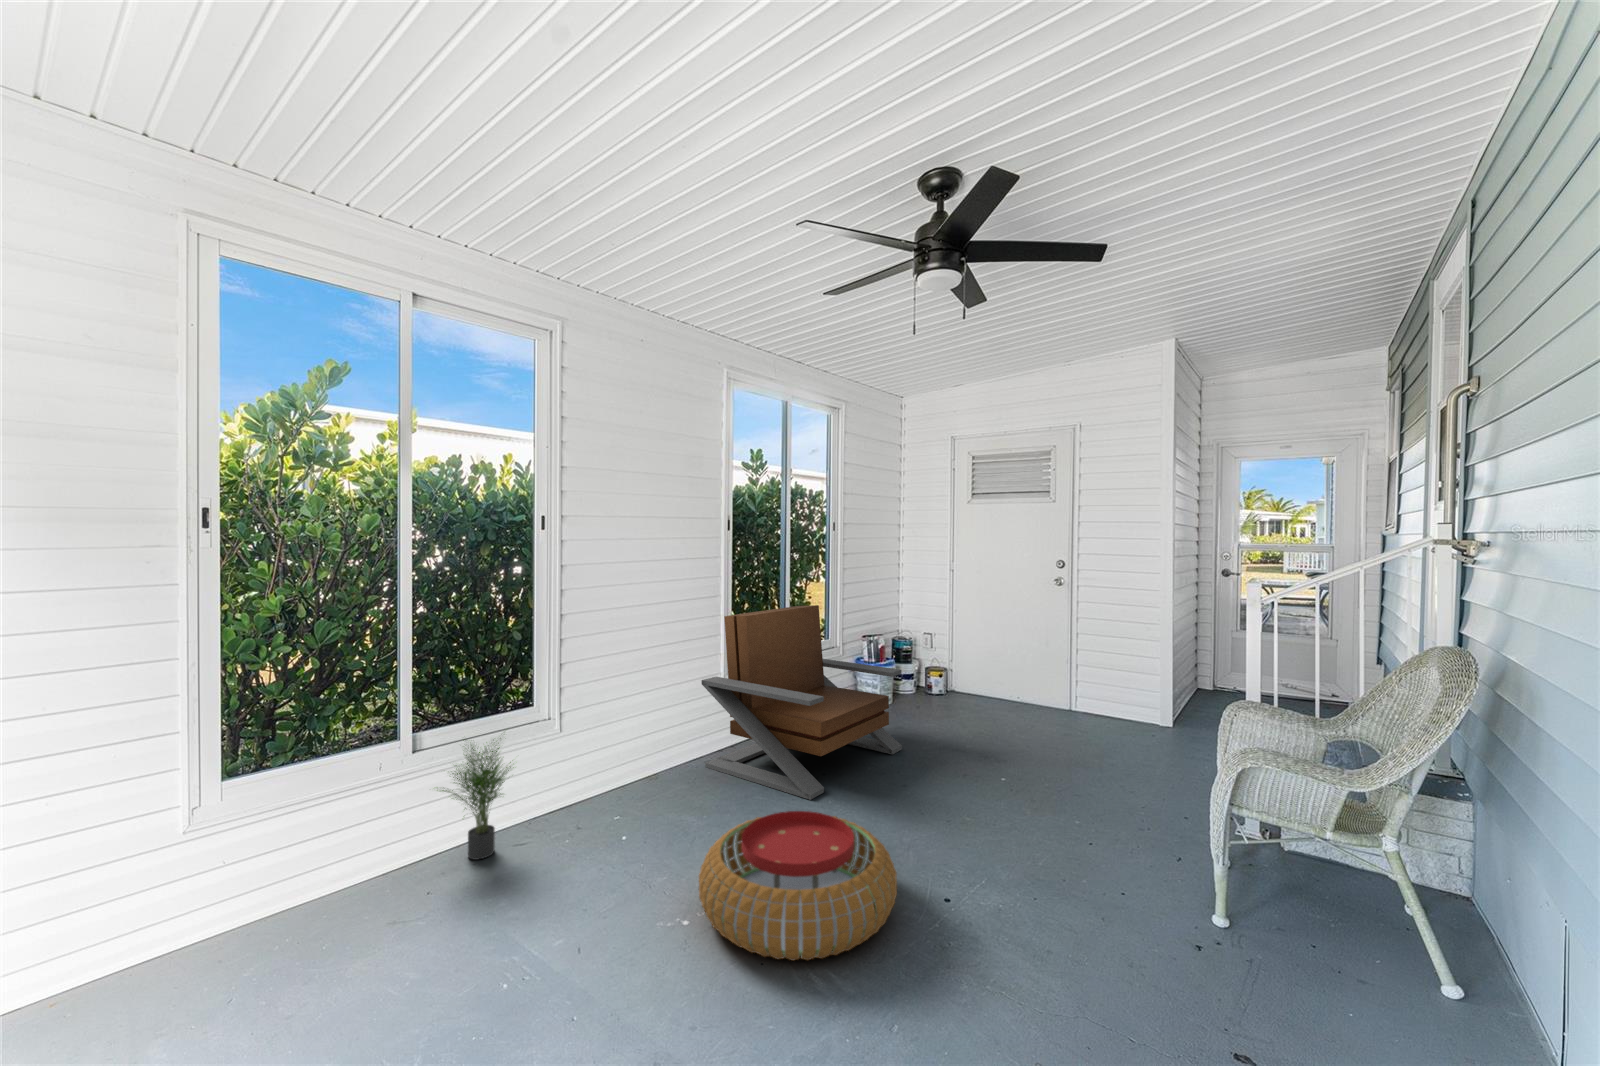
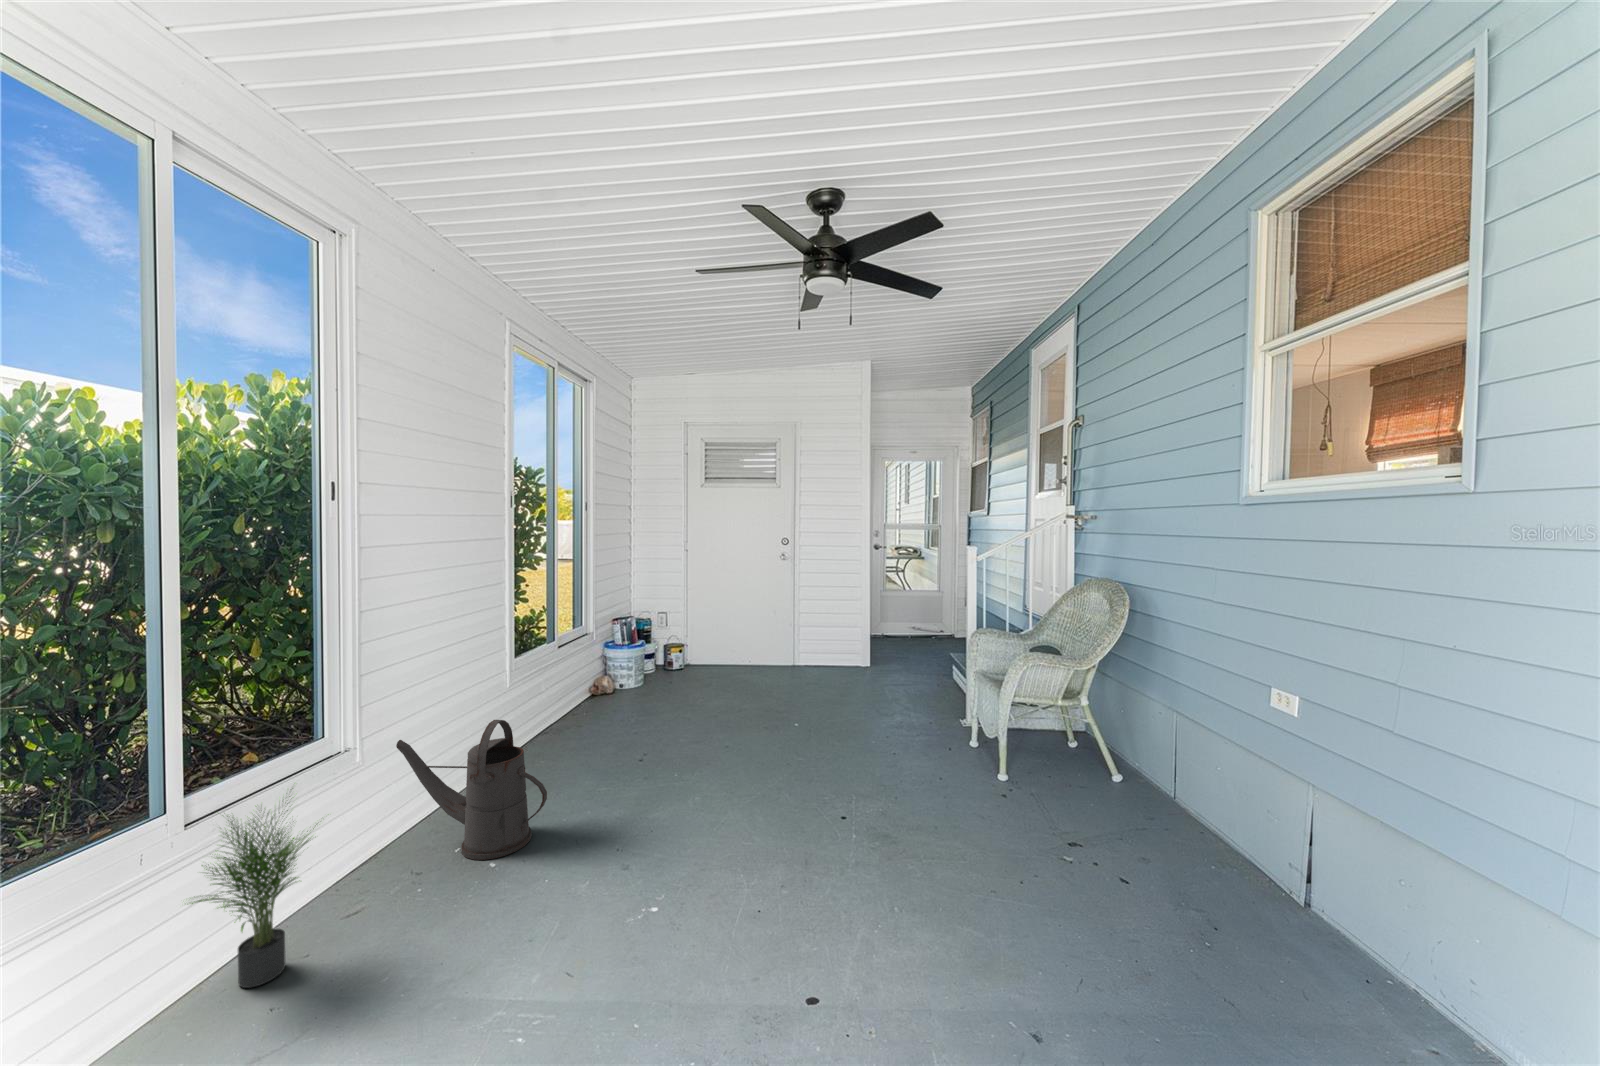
lounge chair: present [701,605,902,800] -> none [494,589,693,783]
watering can: none [609,709,691,825] -> present [396,720,547,860]
pouf: present [699,811,897,961] -> none [634,782,832,928]

